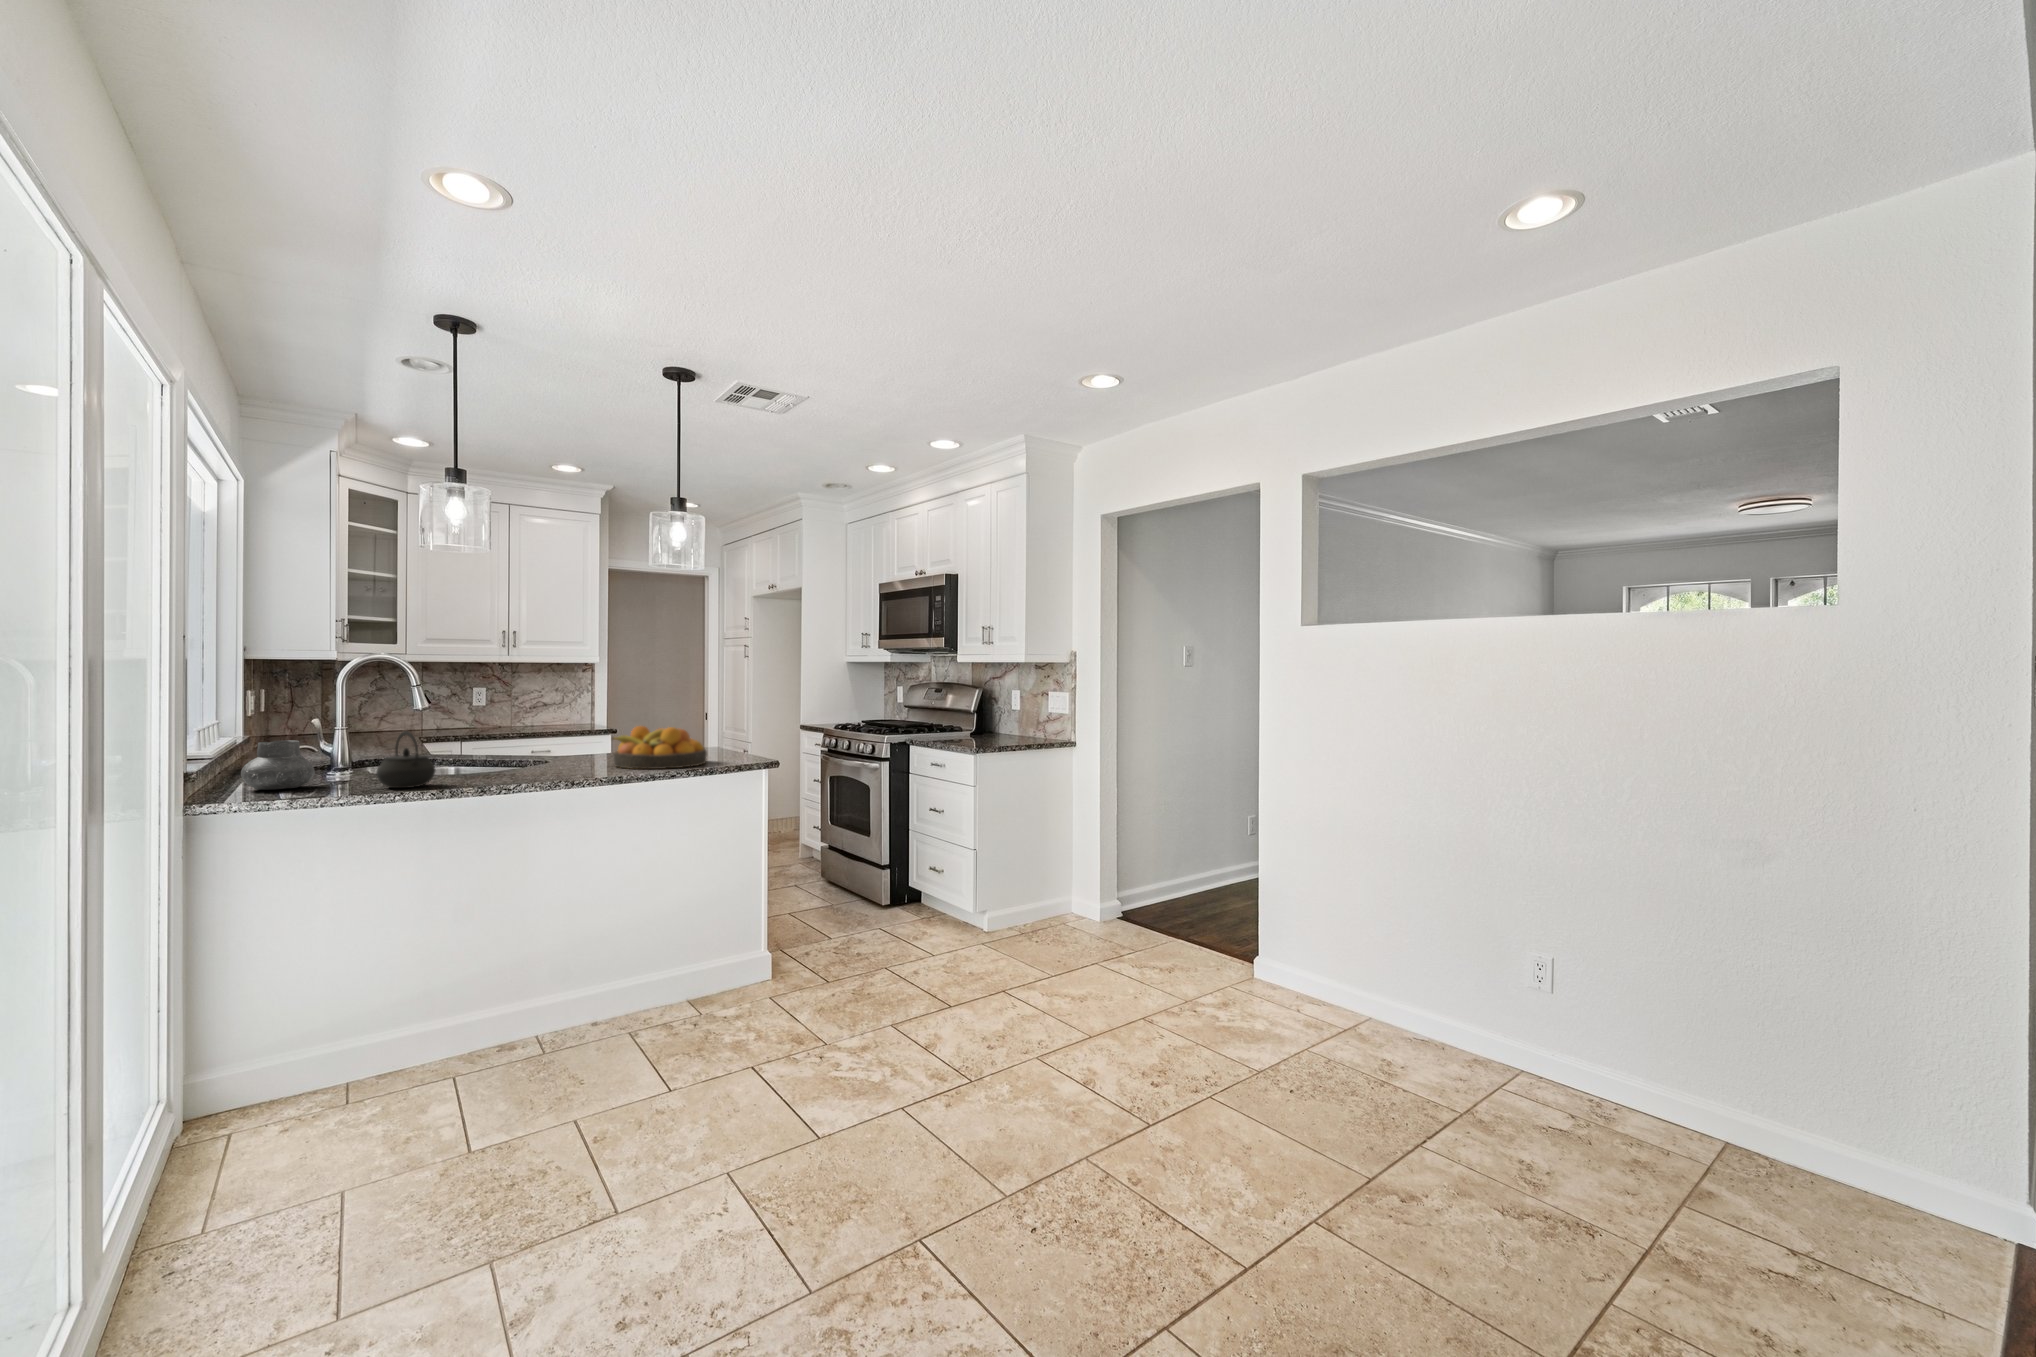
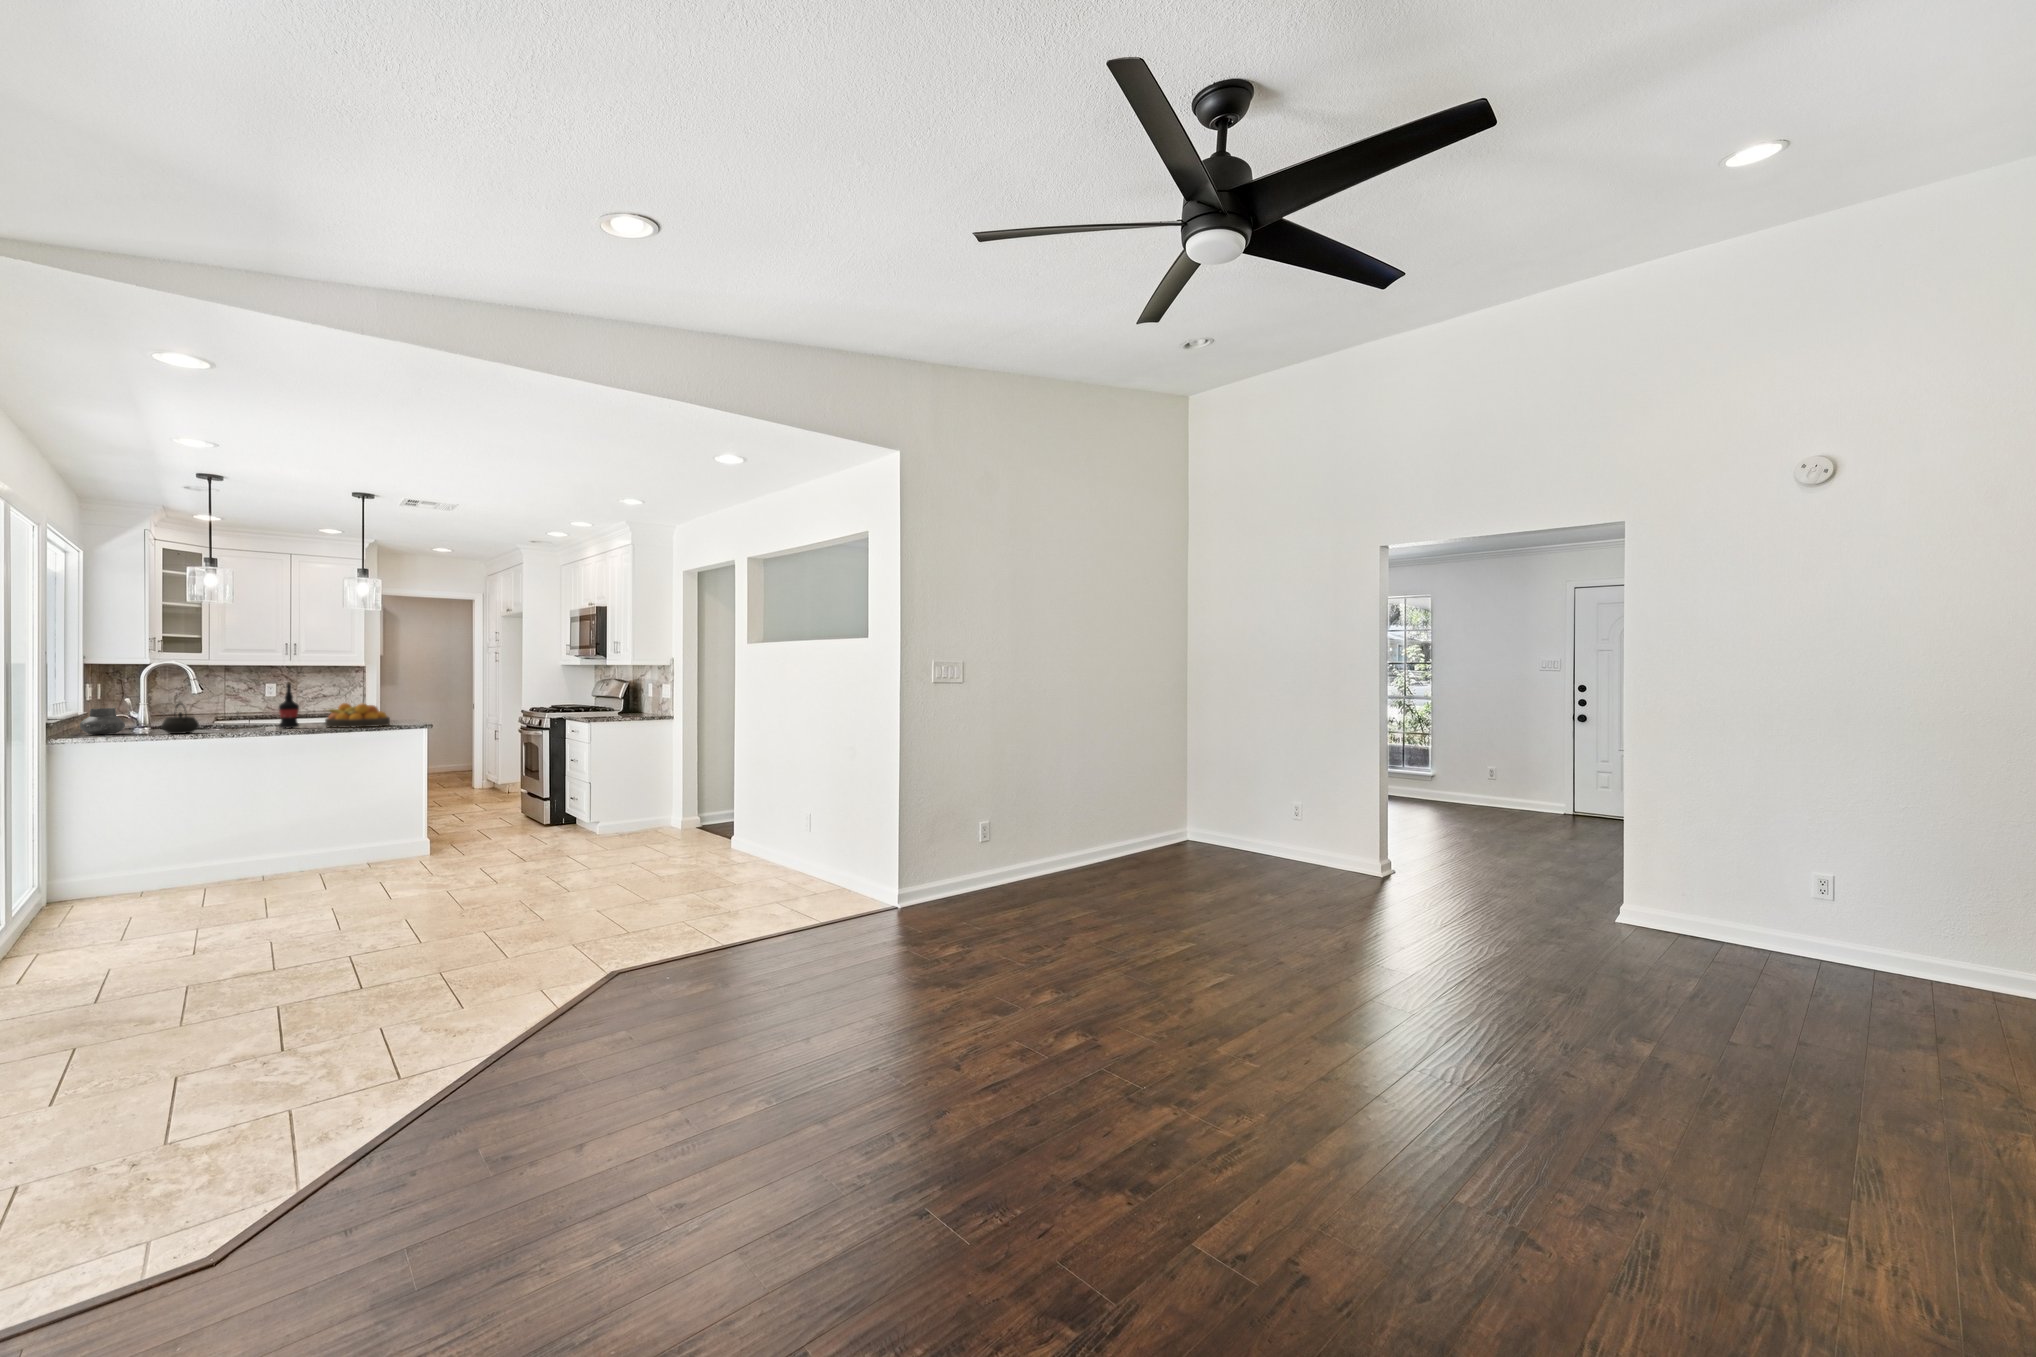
wine bottle: none [547,691,578,771] -> present [279,682,299,728]

